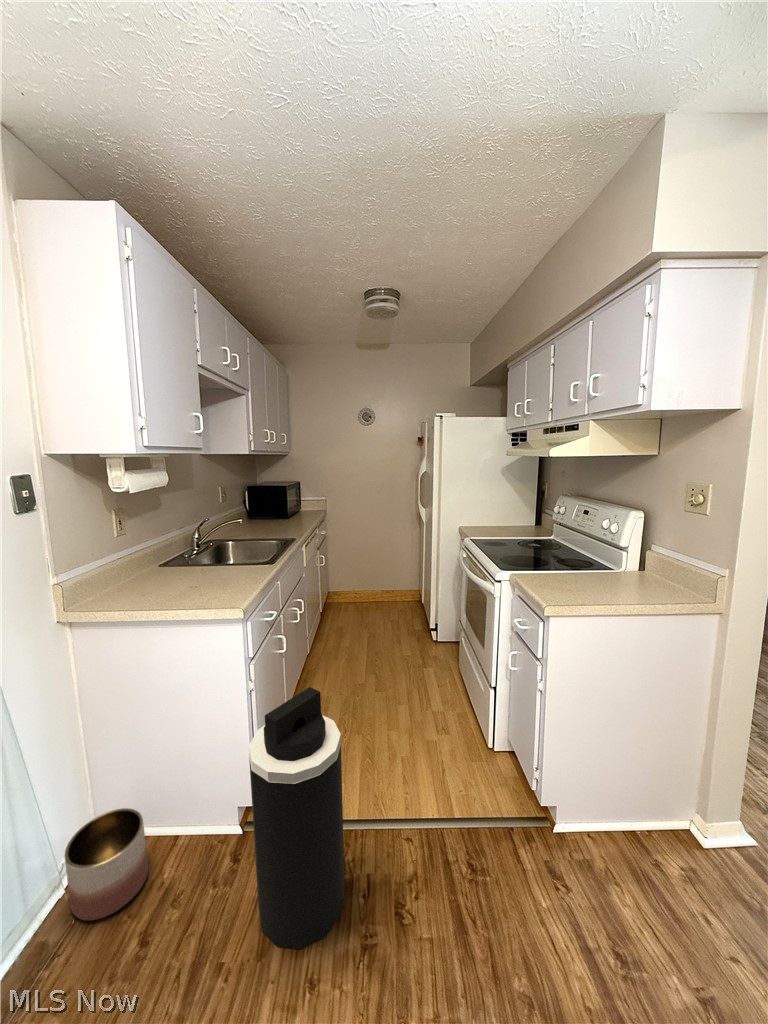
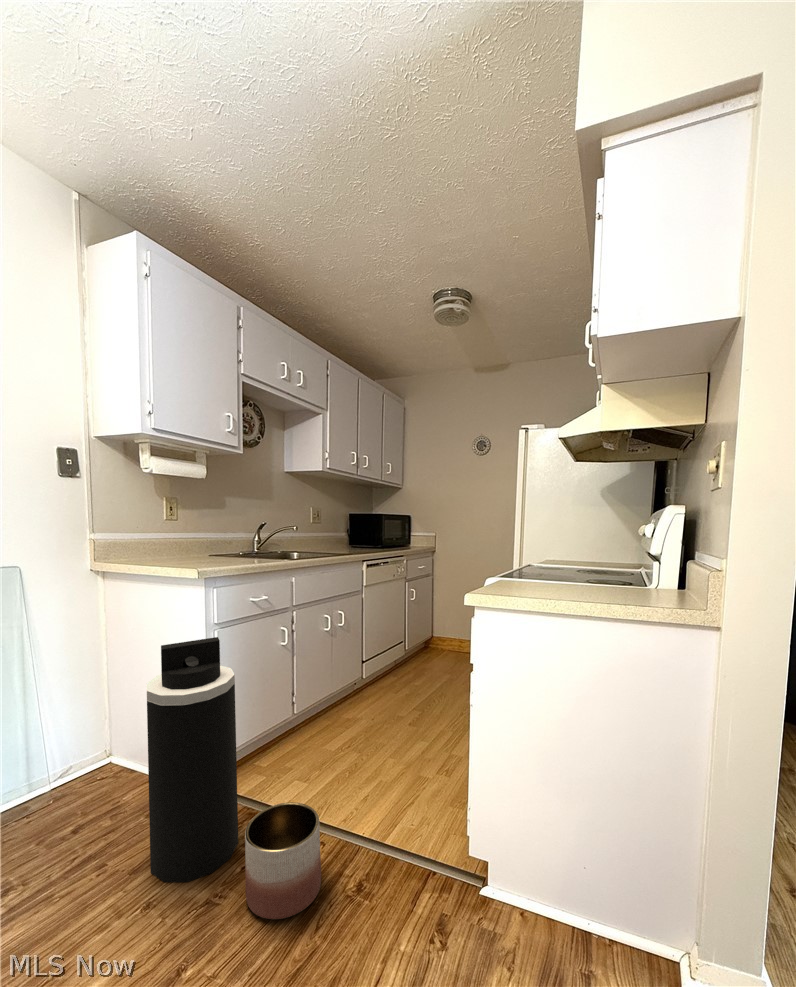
planter: present [64,808,148,920] -> present [245,802,321,919]

